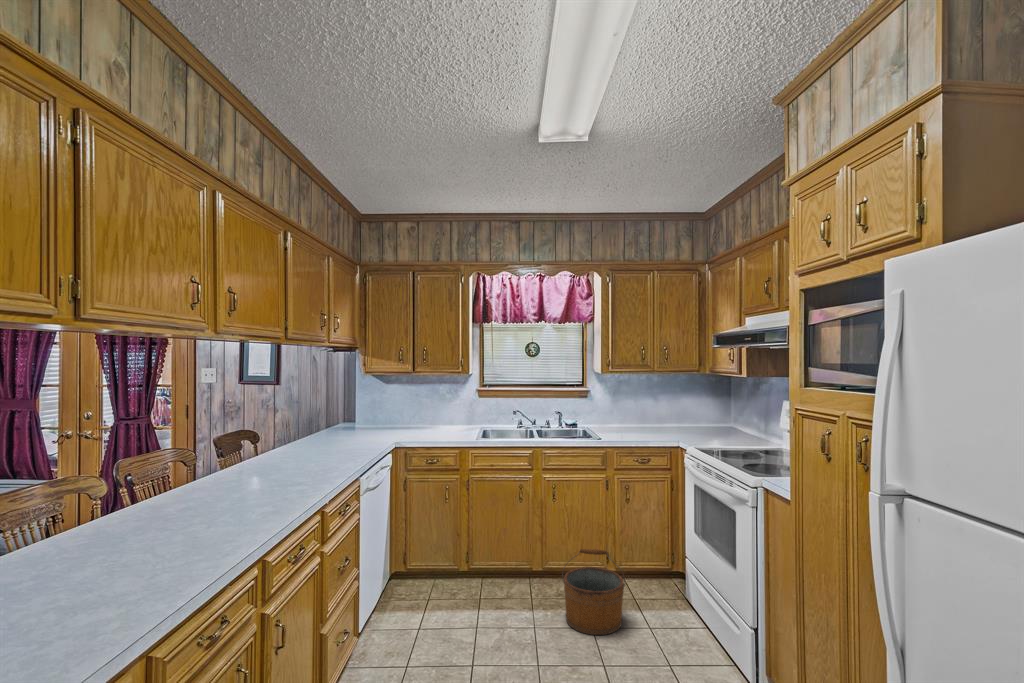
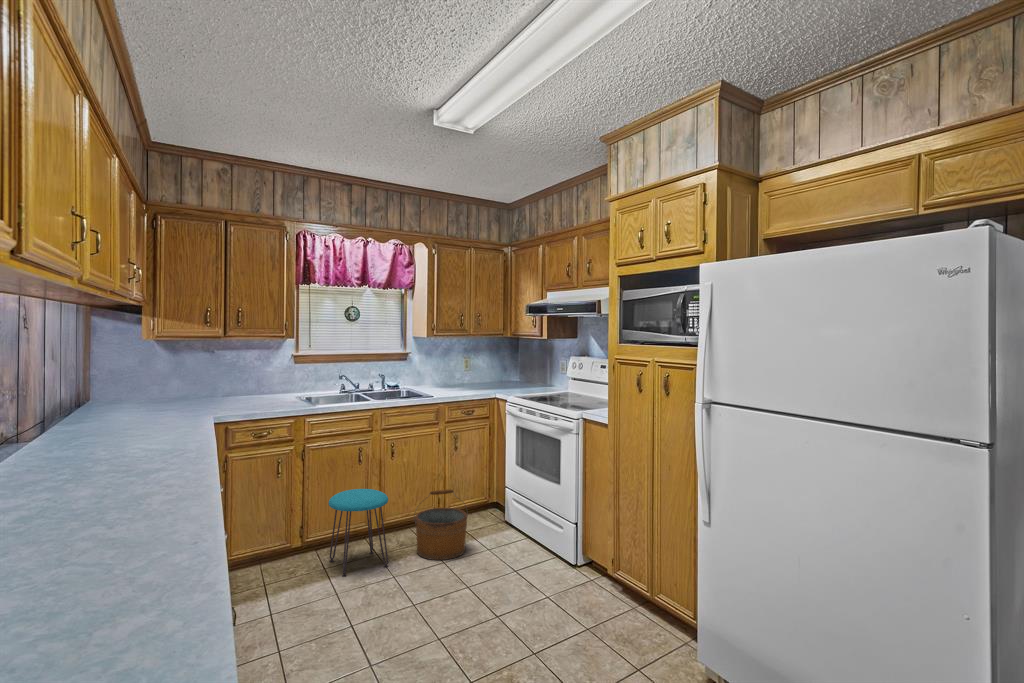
stool: none [470,534,531,632] -> present [329,489,388,577]

